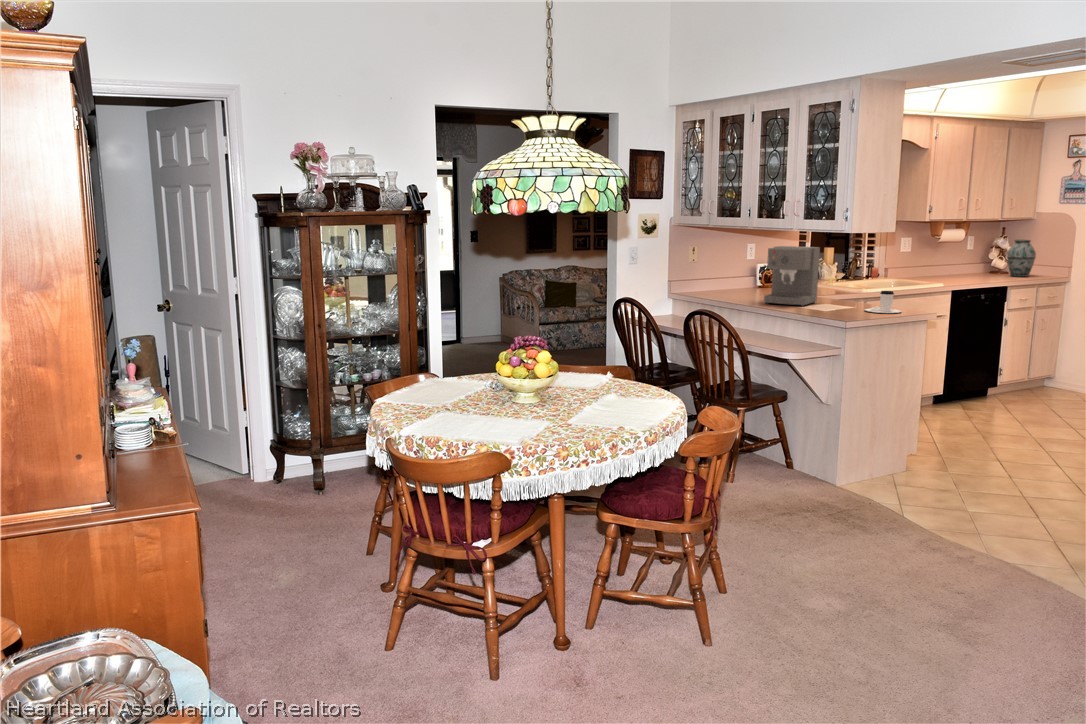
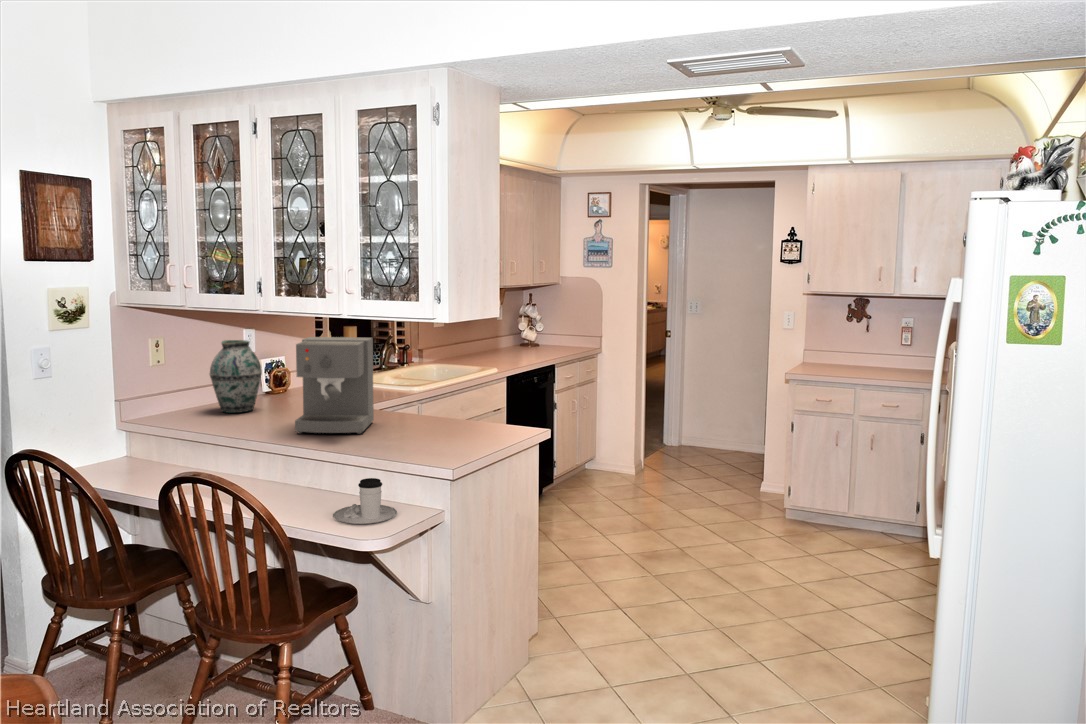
vase: present [1007,240,1036,277] -> present [210,340,262,413]
coffee cup: present [864,291,901,313] -> present [333,478,397,524]

